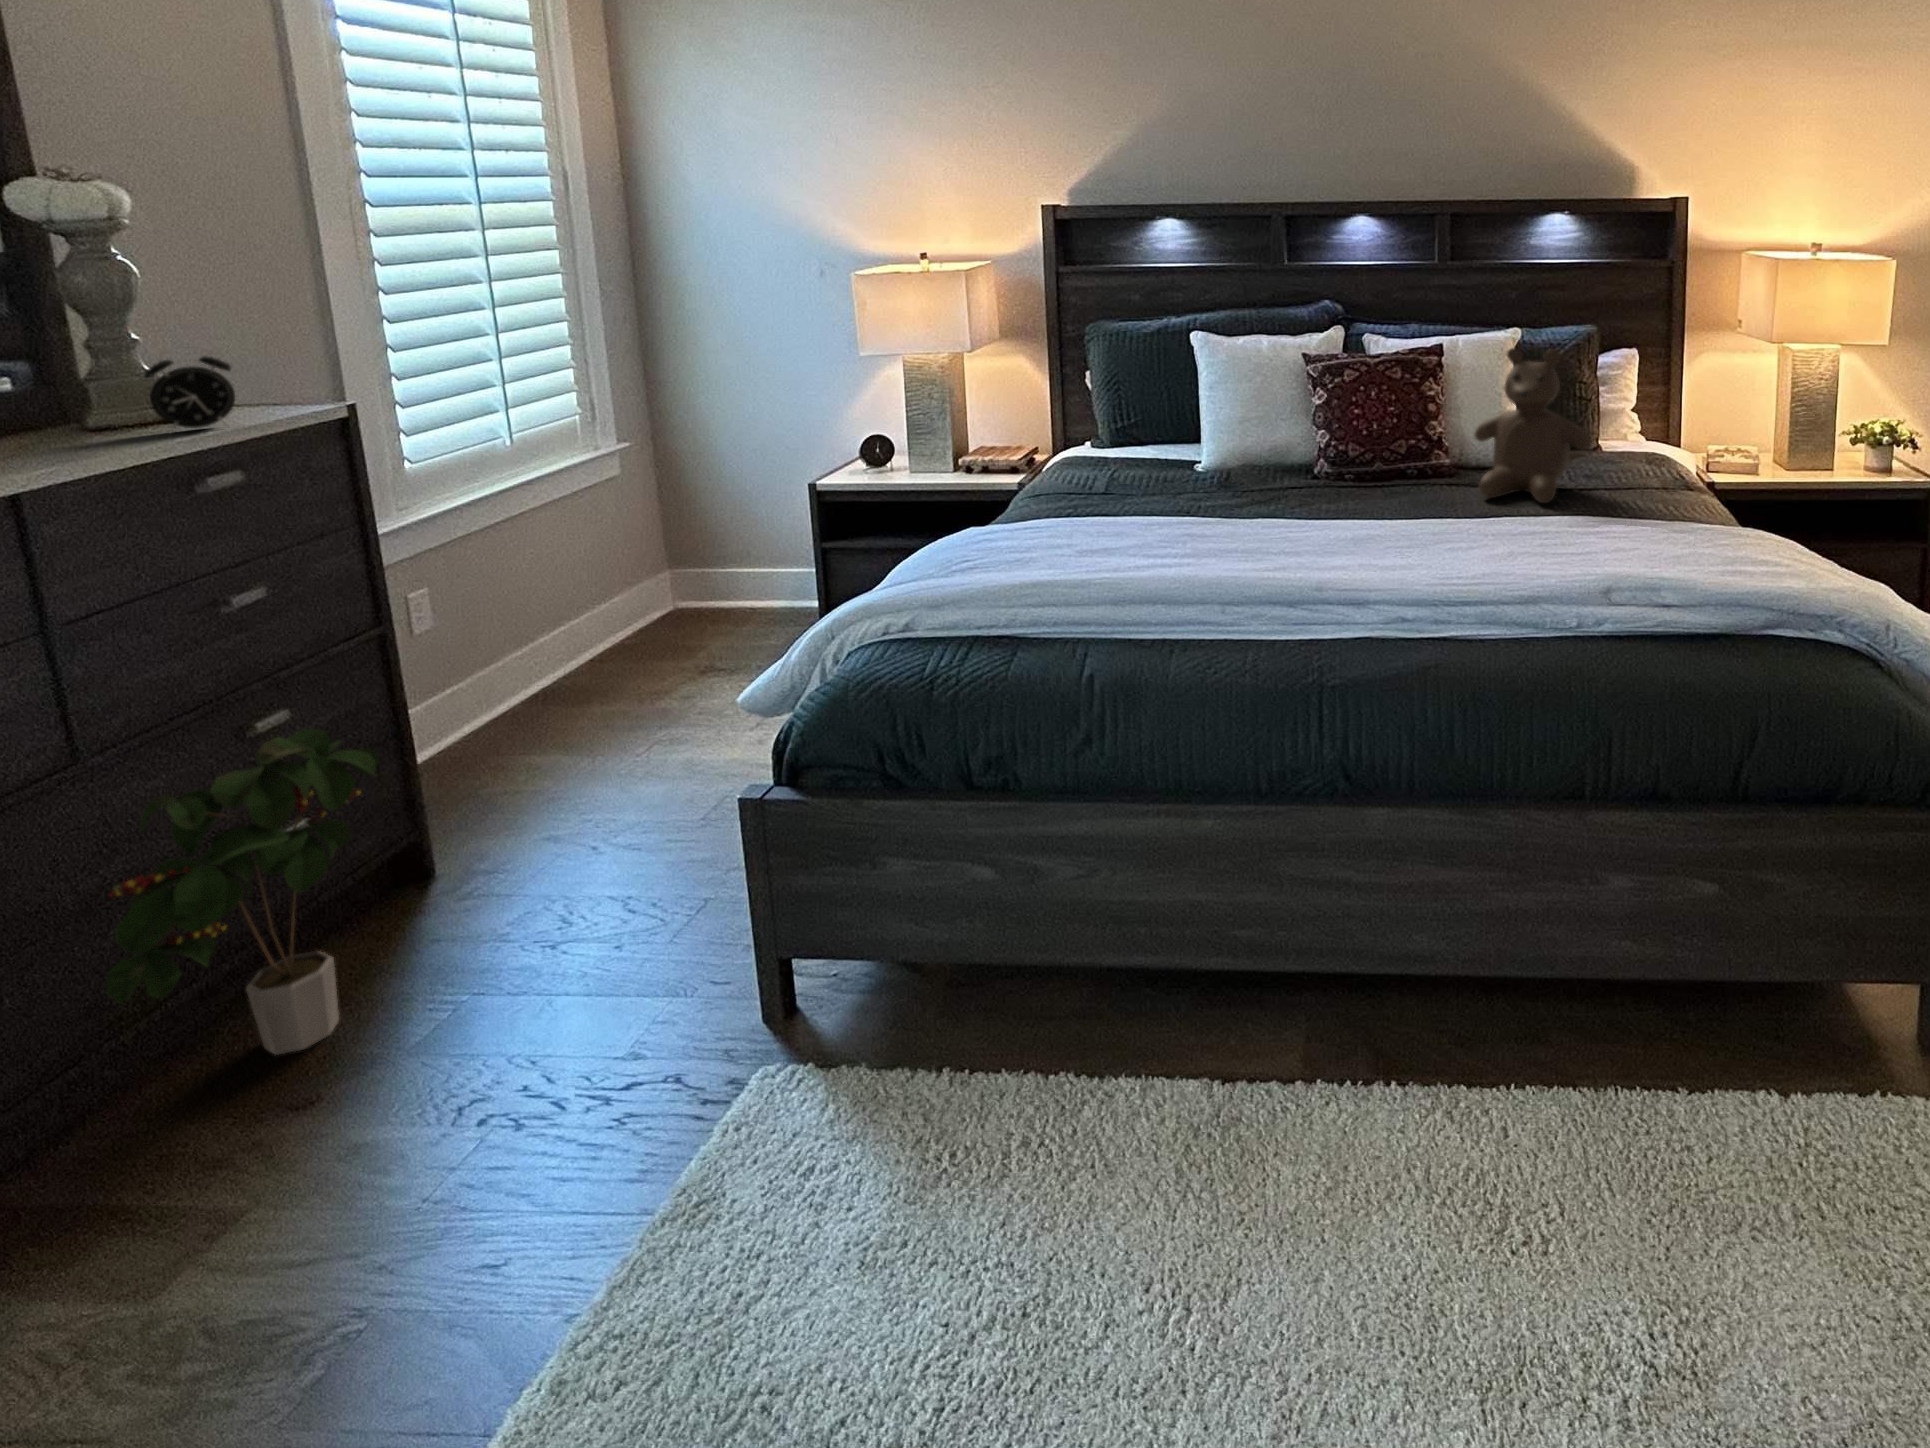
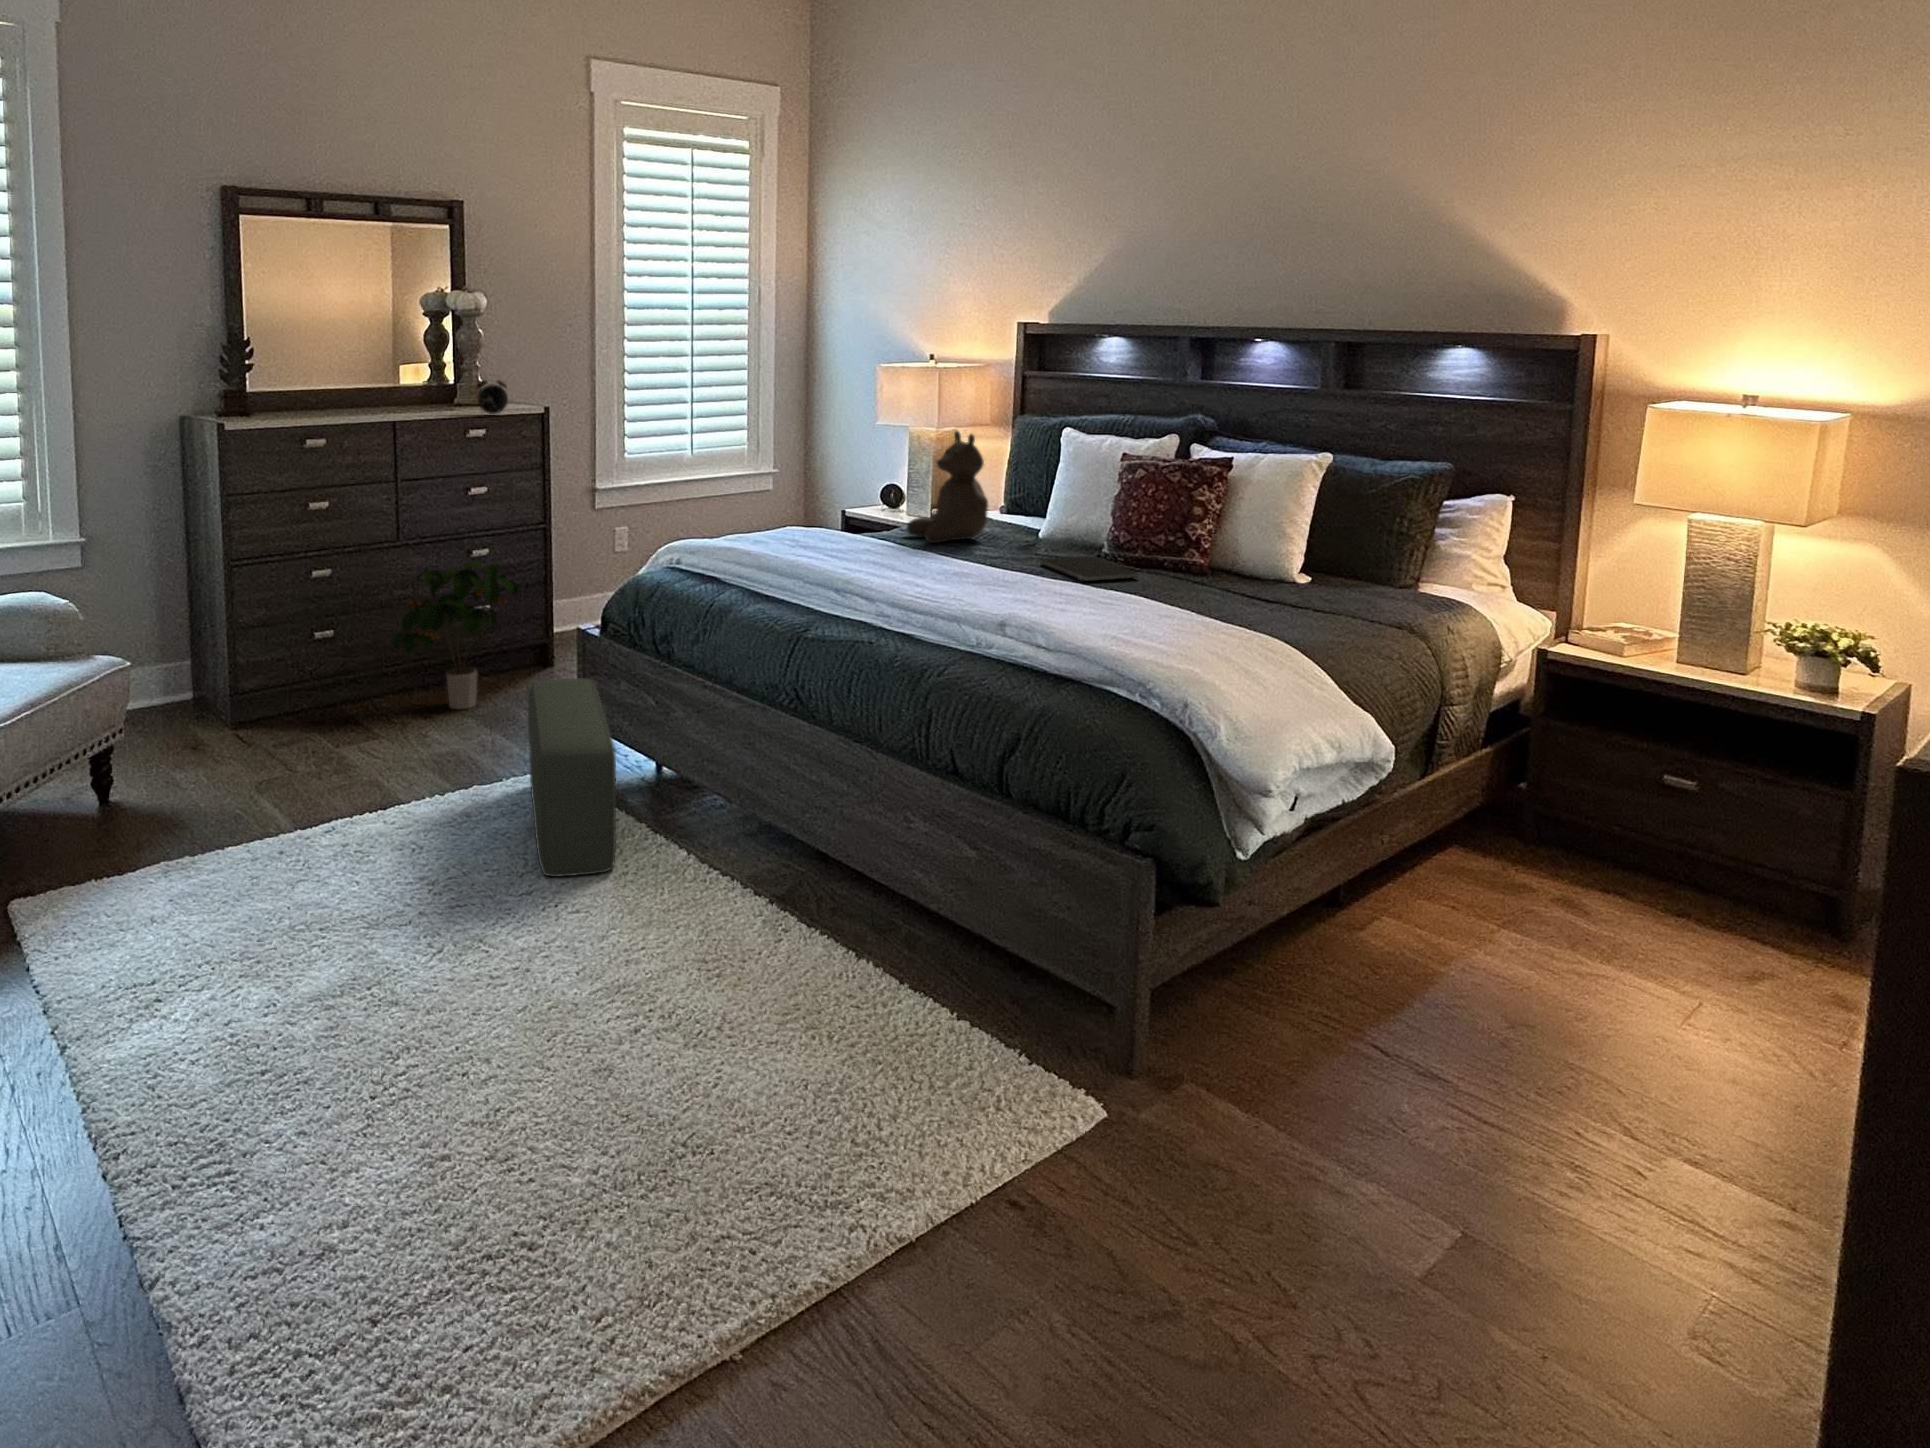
teddy bear: present [1475,347,1591,503] -> present [907,431,988,543]
notebook: none [1312,478,1434,511] -> present [1040,556,1138,581]
pouf: none [688,883,1103,1308] -> present [528,678,616,877]

